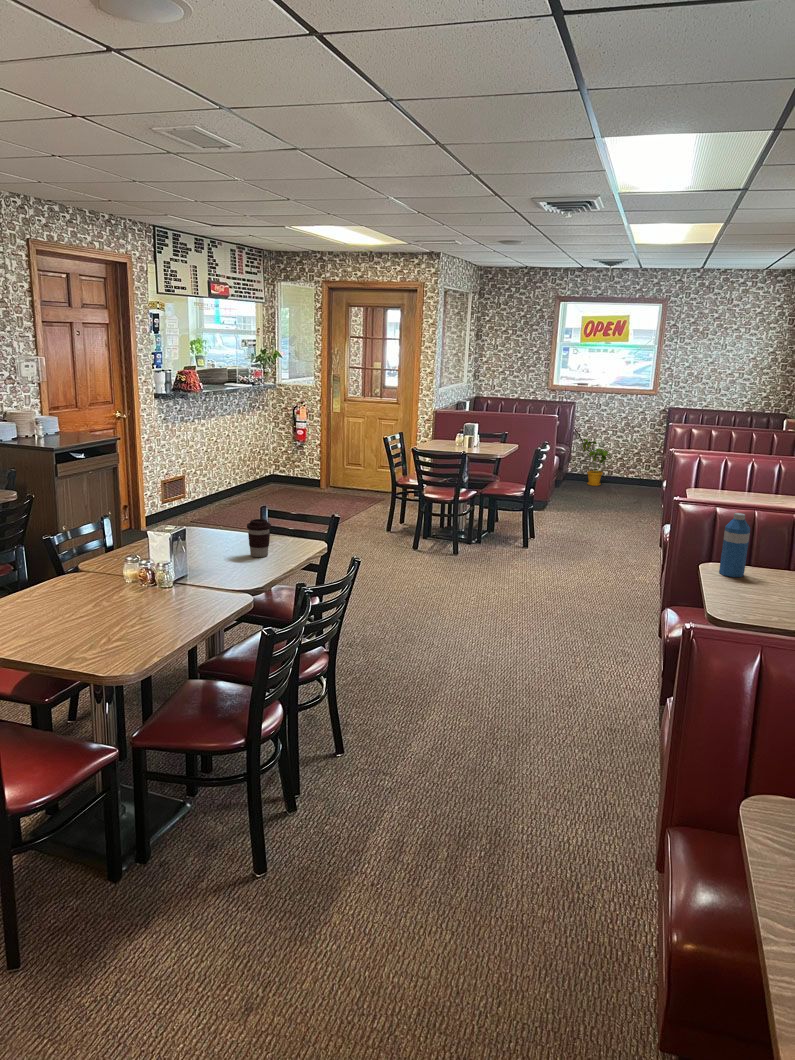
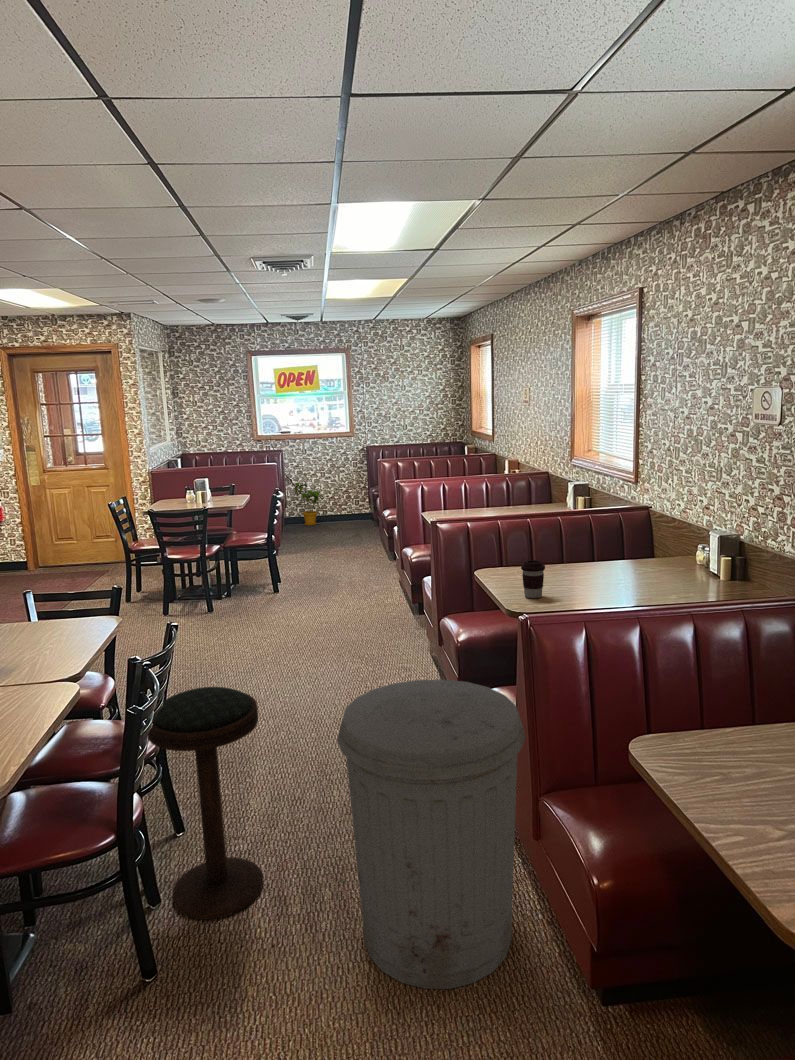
water bottle: present [719,513,750,577] -> none [491,523,511,578]
coffee cup: present [247,519,271,557] -> present [521,560,545,598]
bar stool: none [299,624,404,843] -> present [146,687,263,920]
trash can: none [448,664,657,995] -> present [337,679,526,989]

